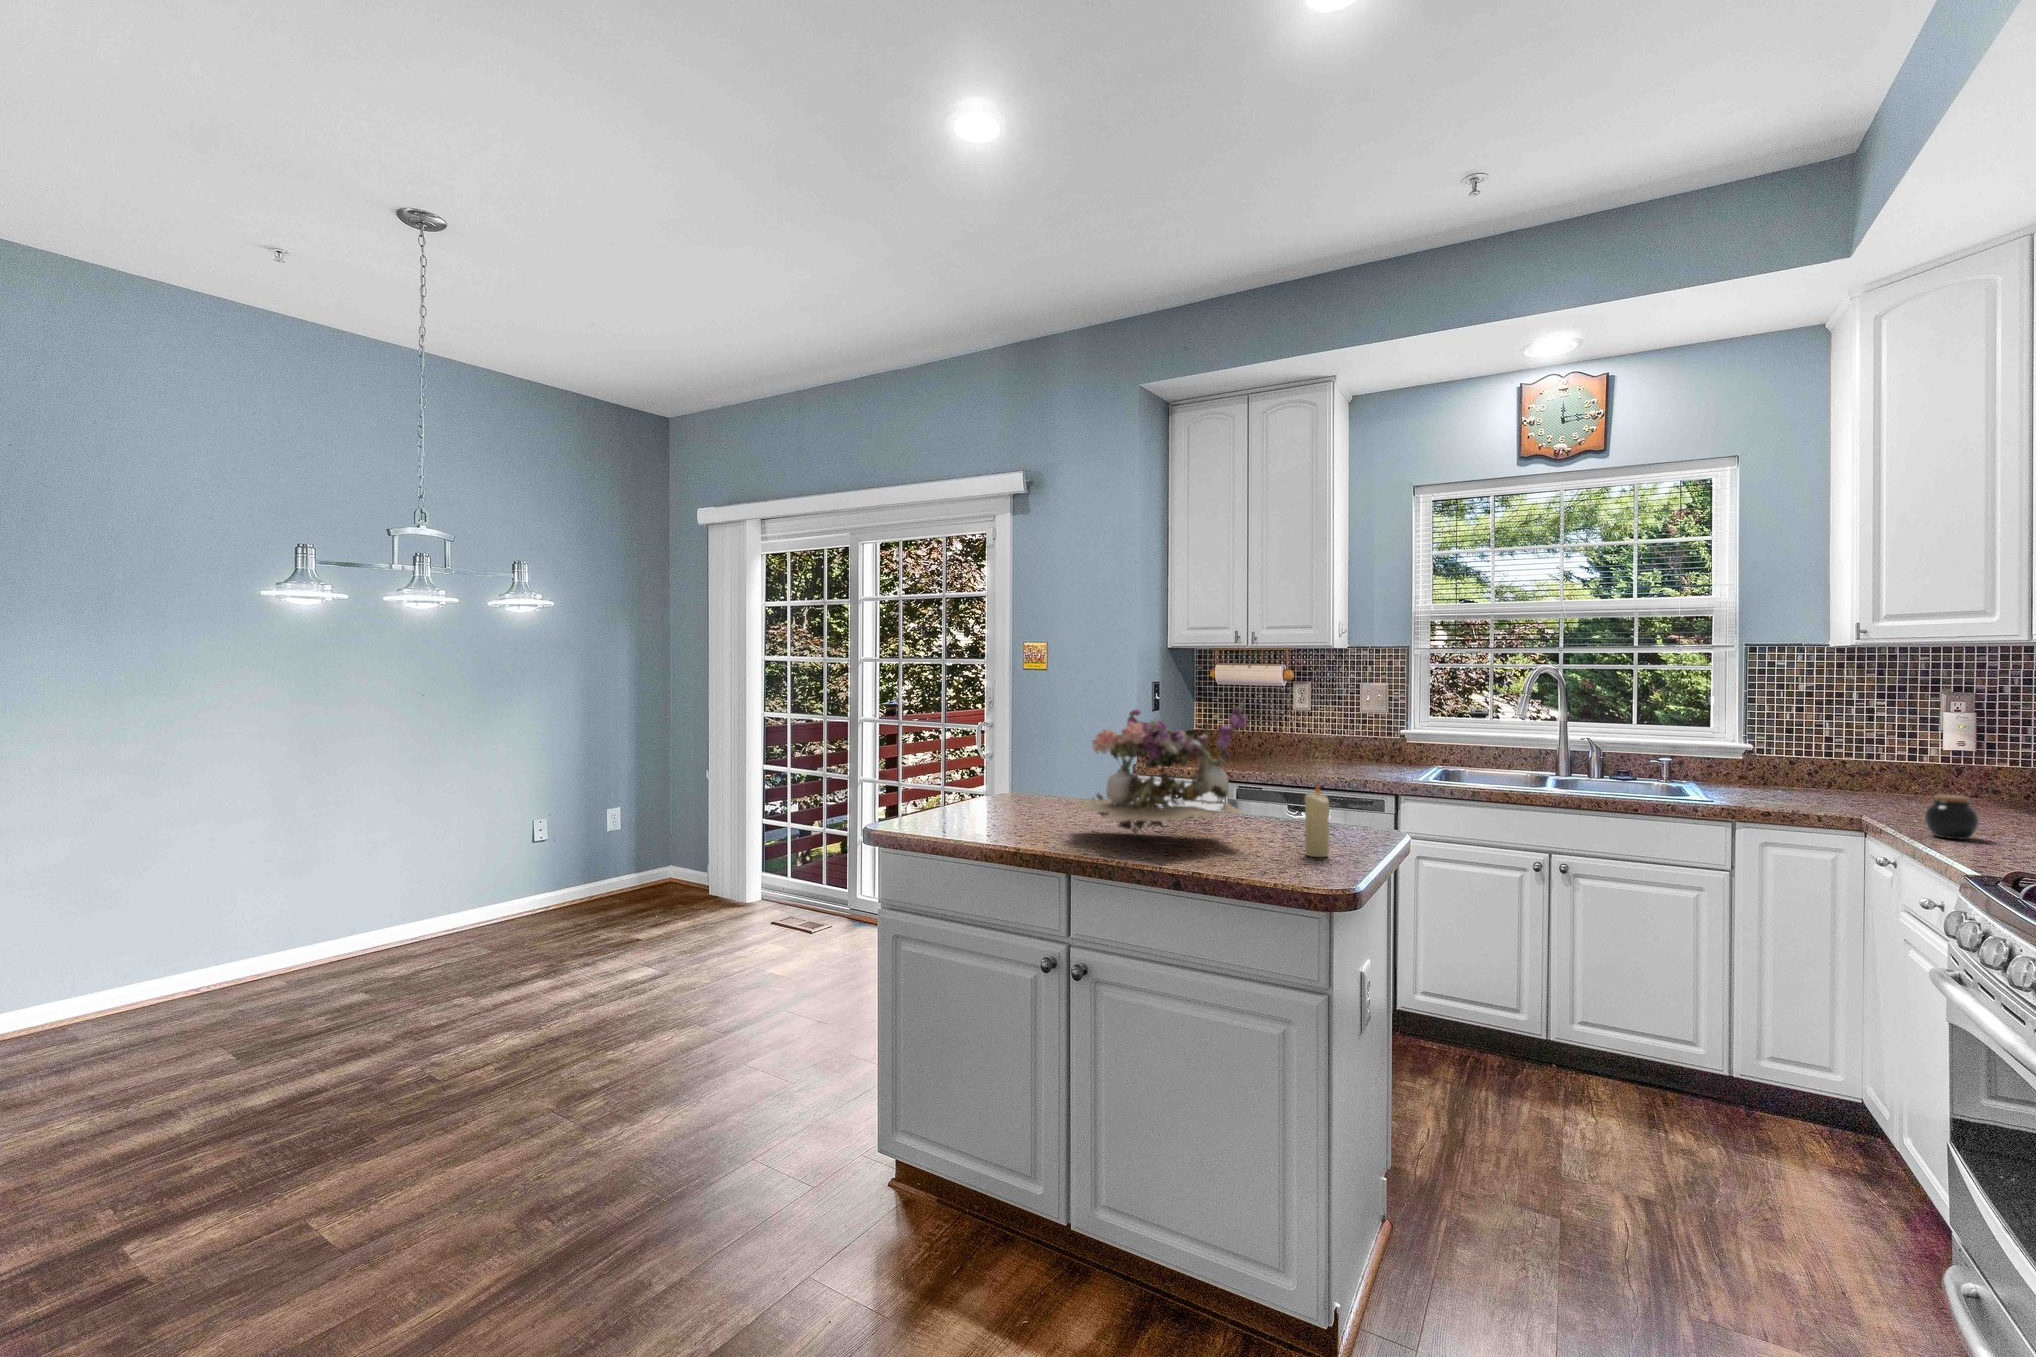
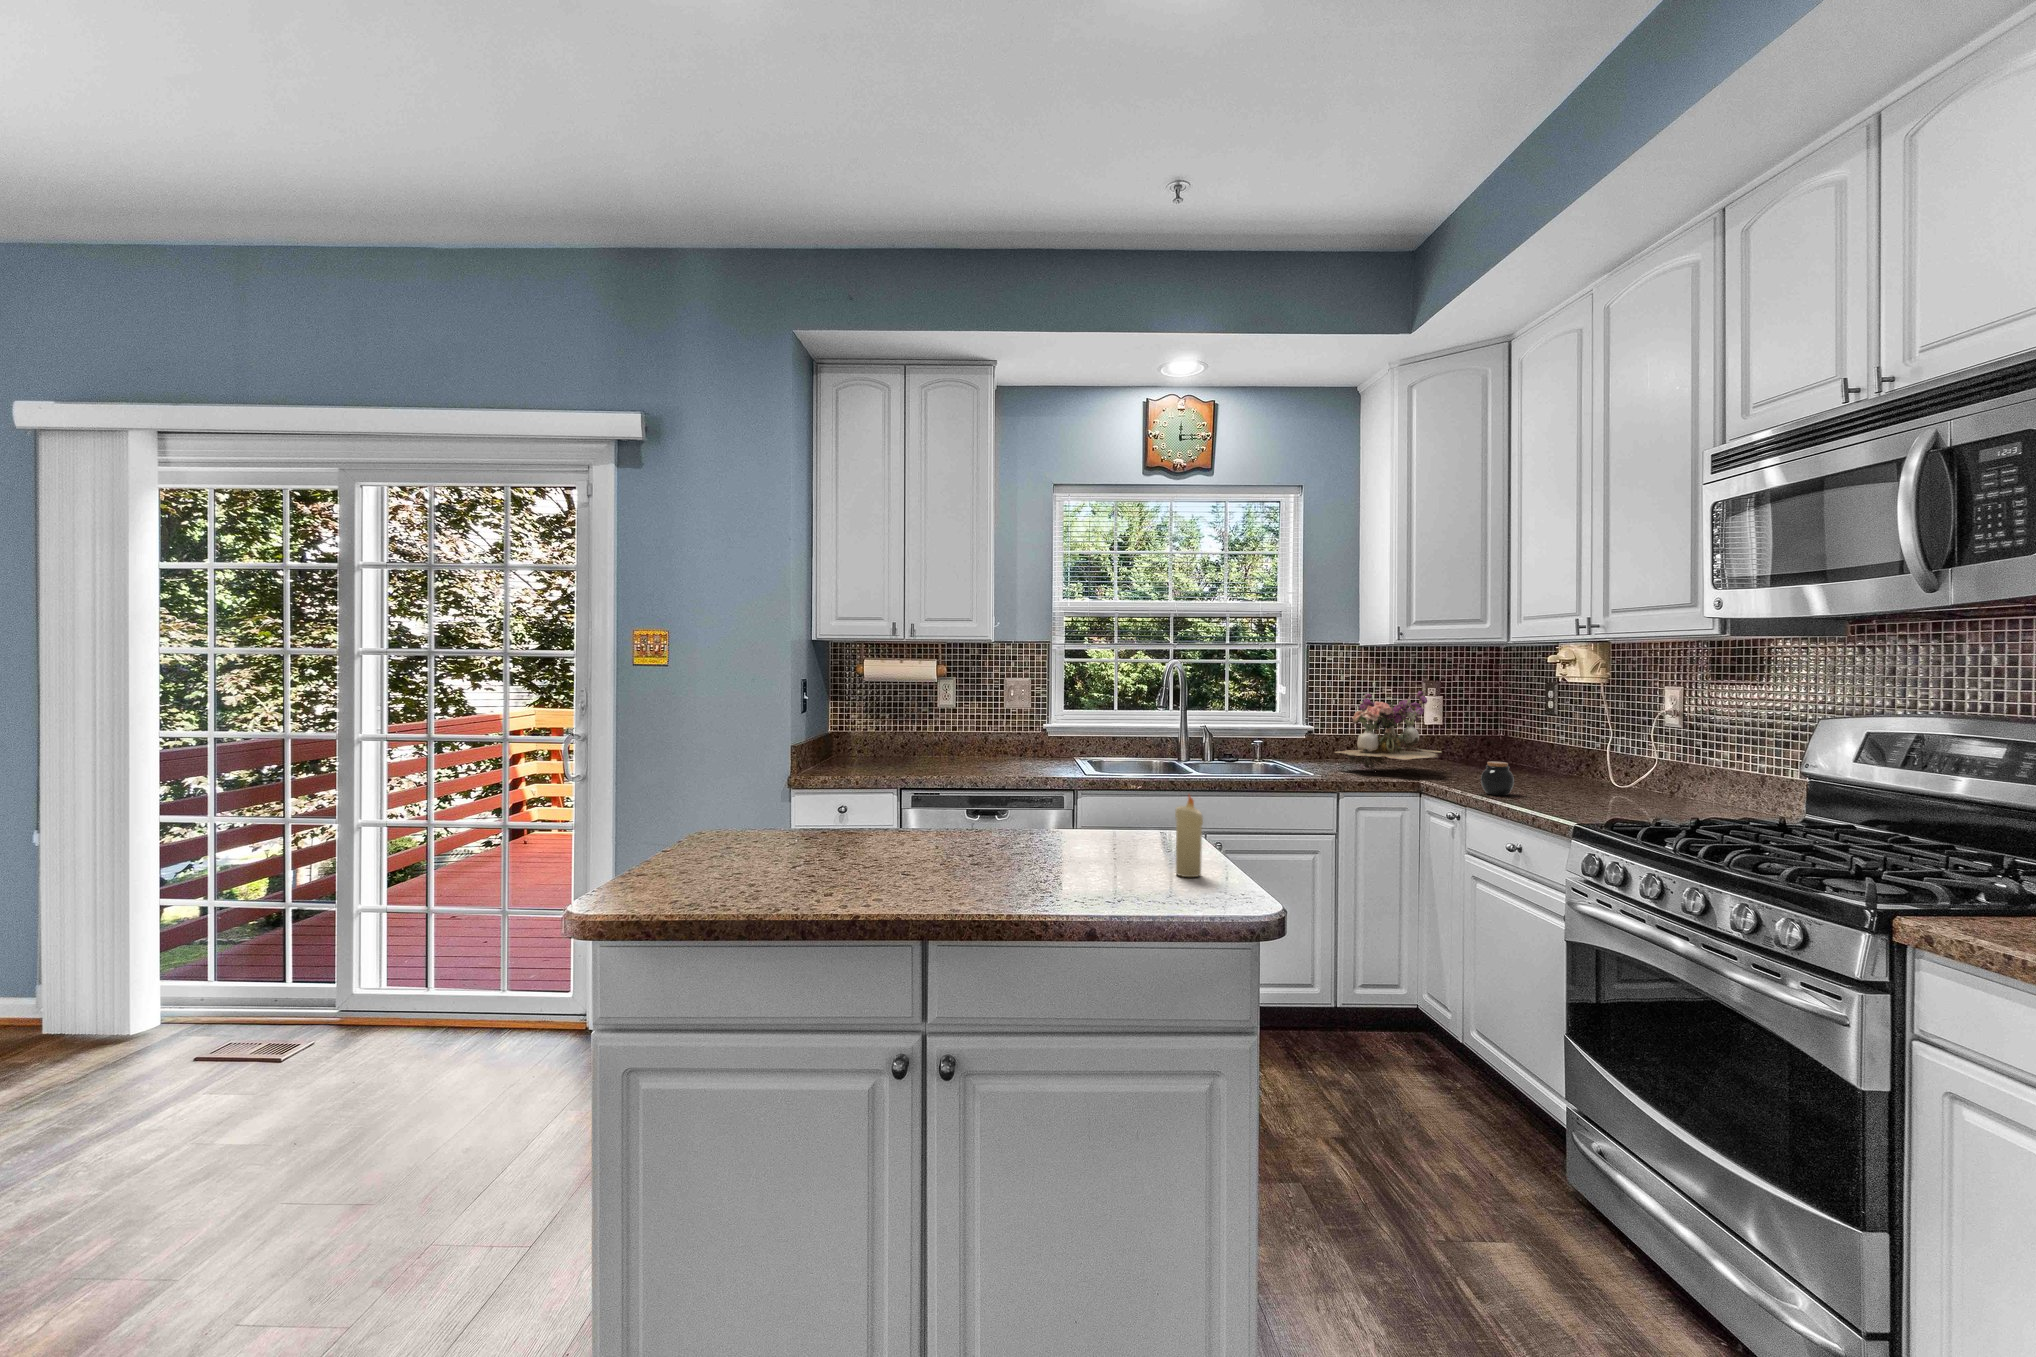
flower arrangement: present [1076,703,1247,835] -> present [1335,689,1442,771]

